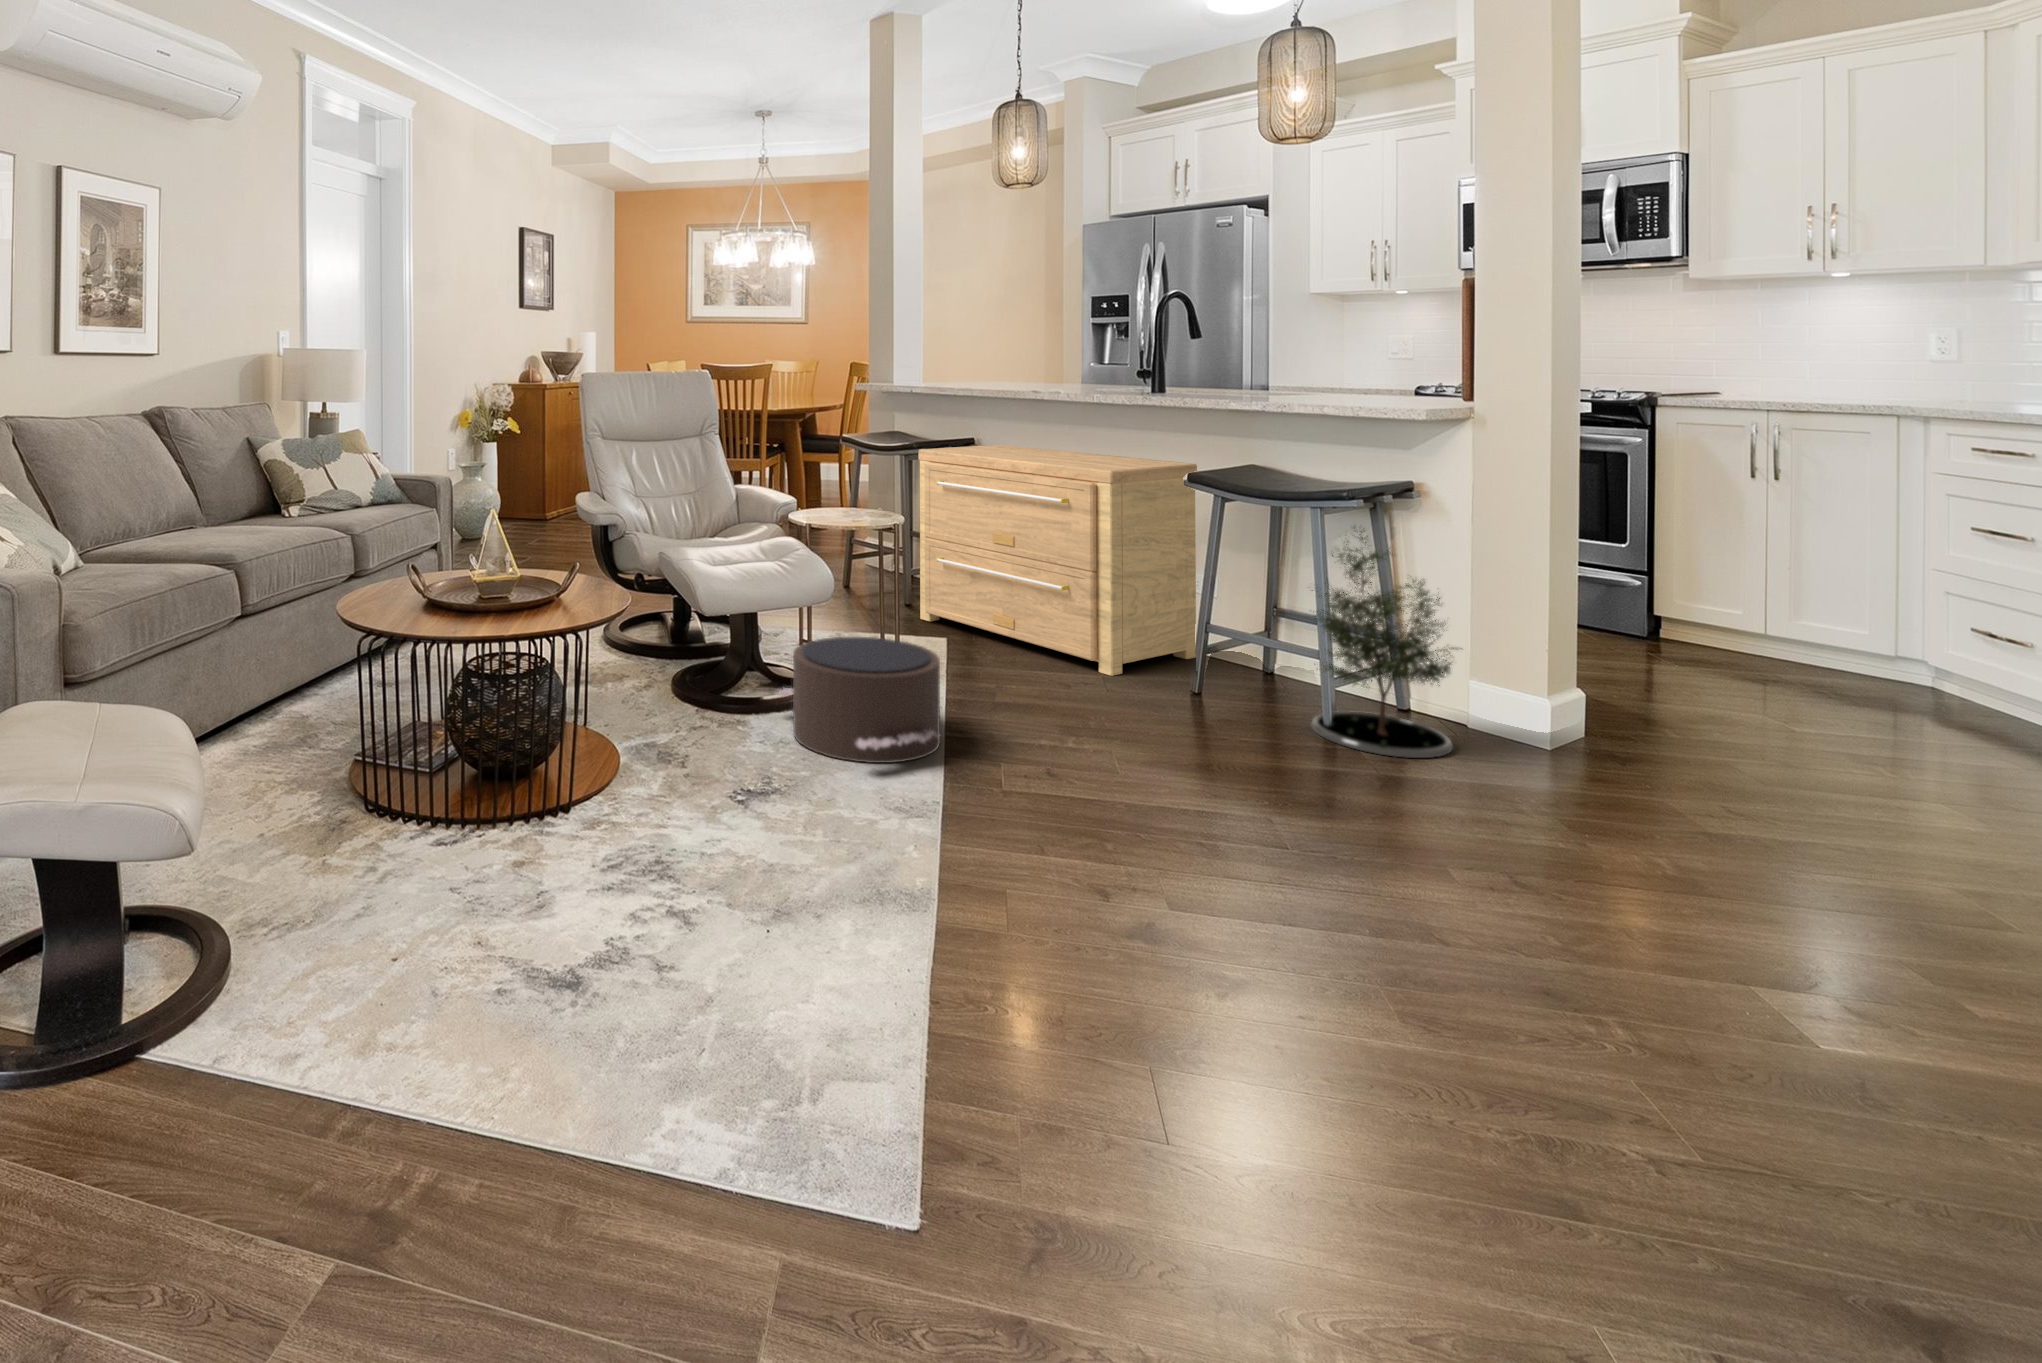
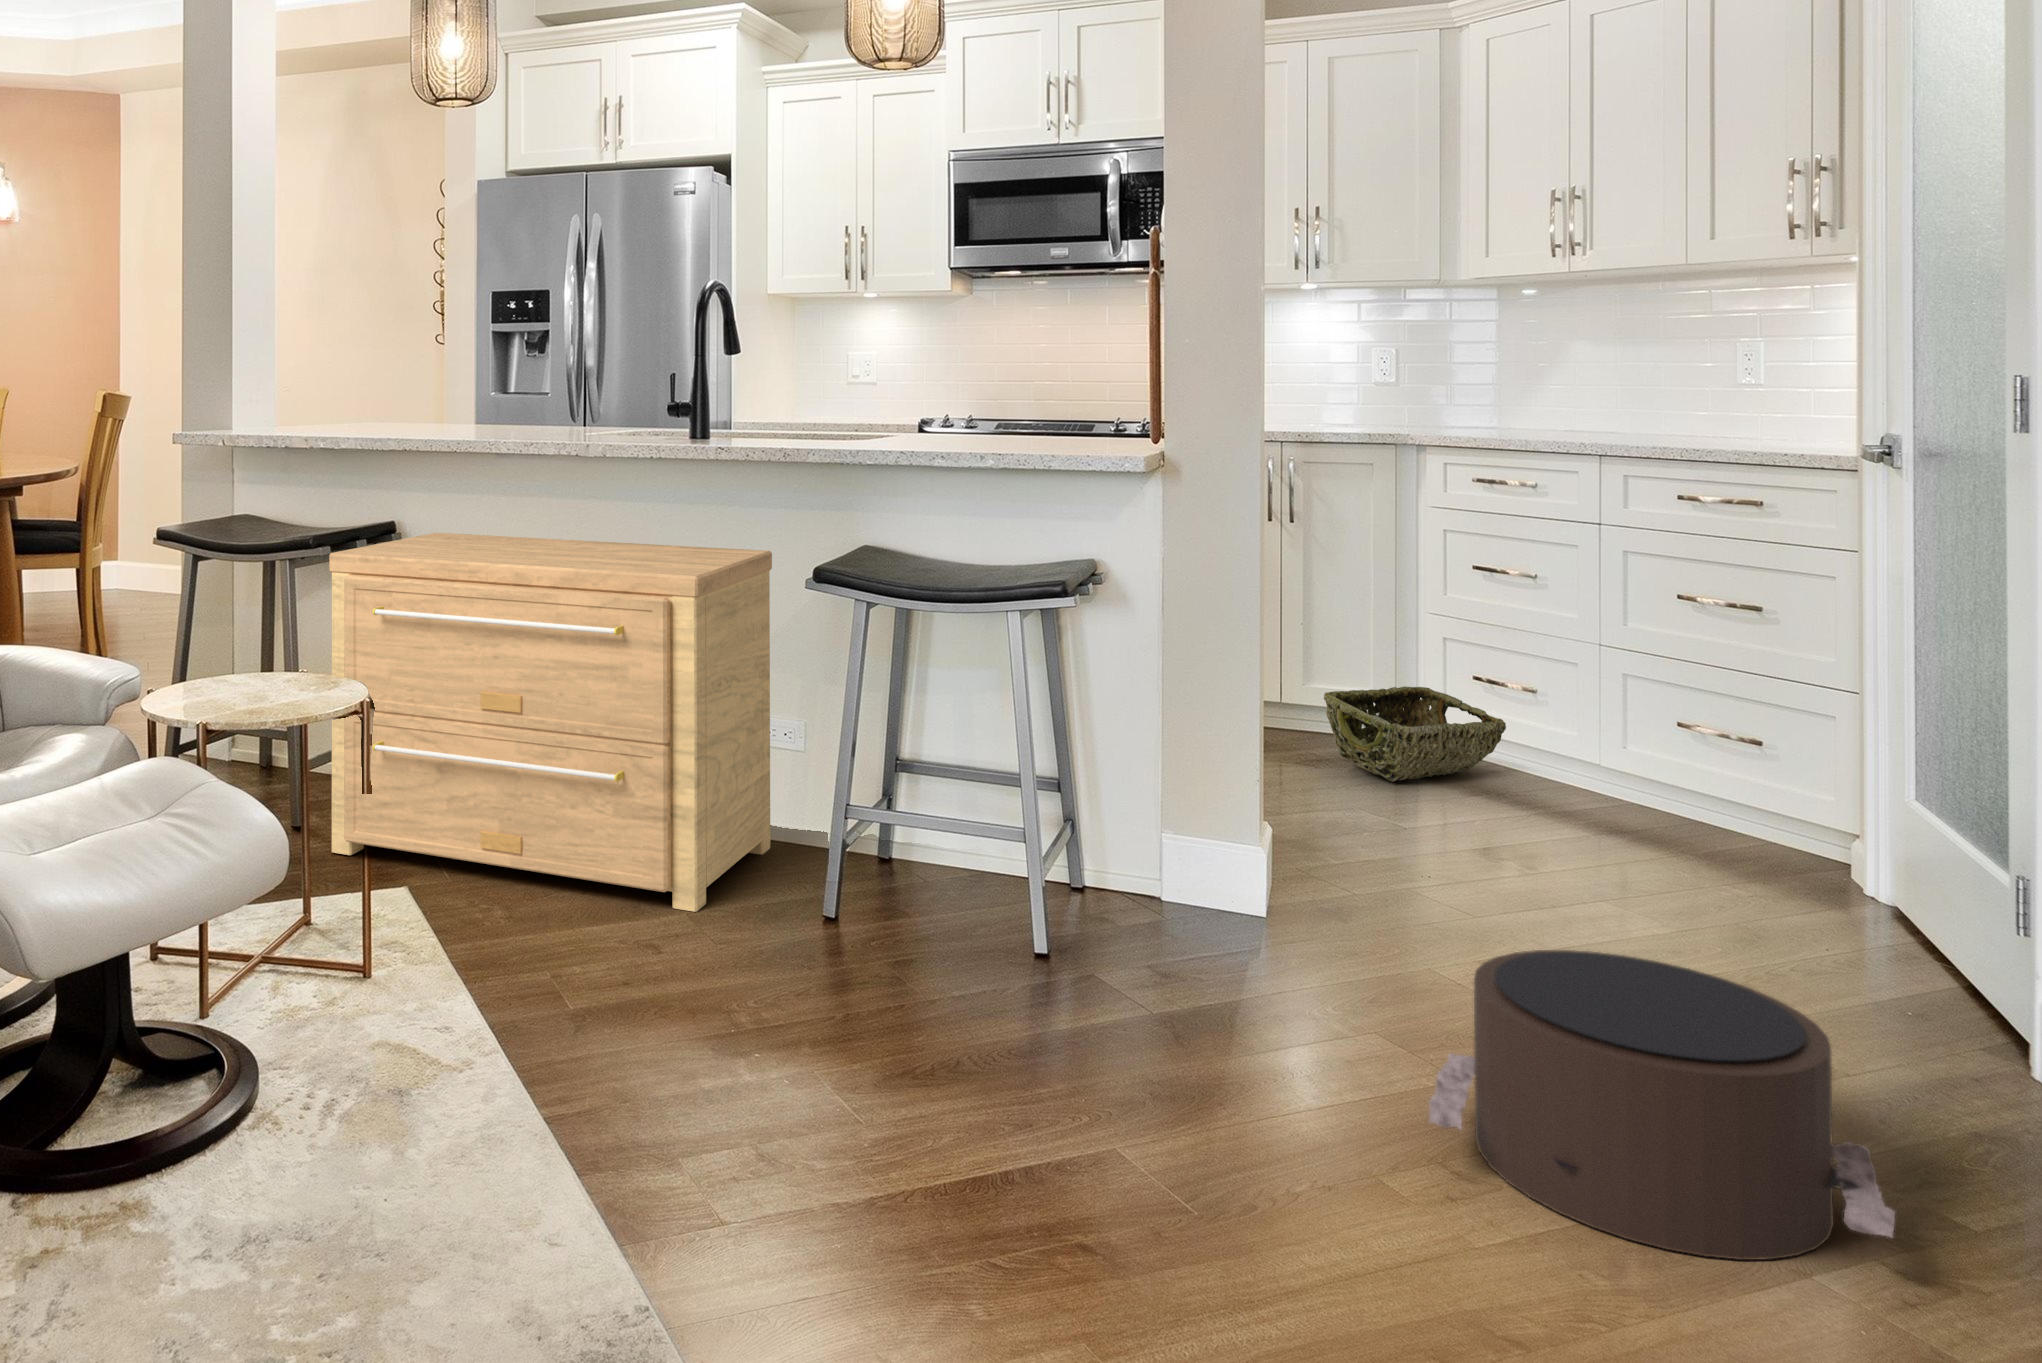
potted tree: present [1312,526,1462,758] -> none [998,636,1192,980]
woven basket: none [1768,623,1994,710] -> present [1324,686,1506,782]
pouf: present [776,637,940,763] -> present [1429,950,1895,1260]

